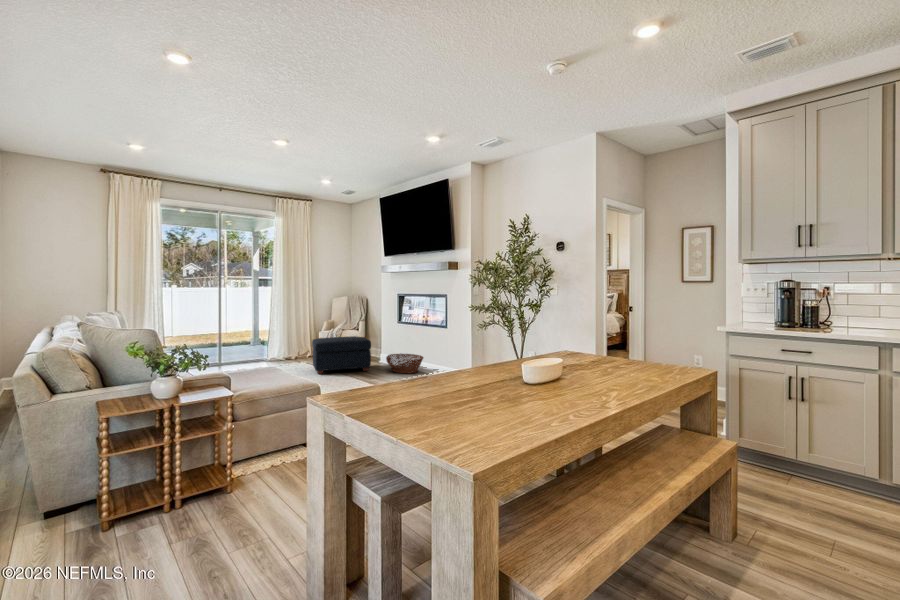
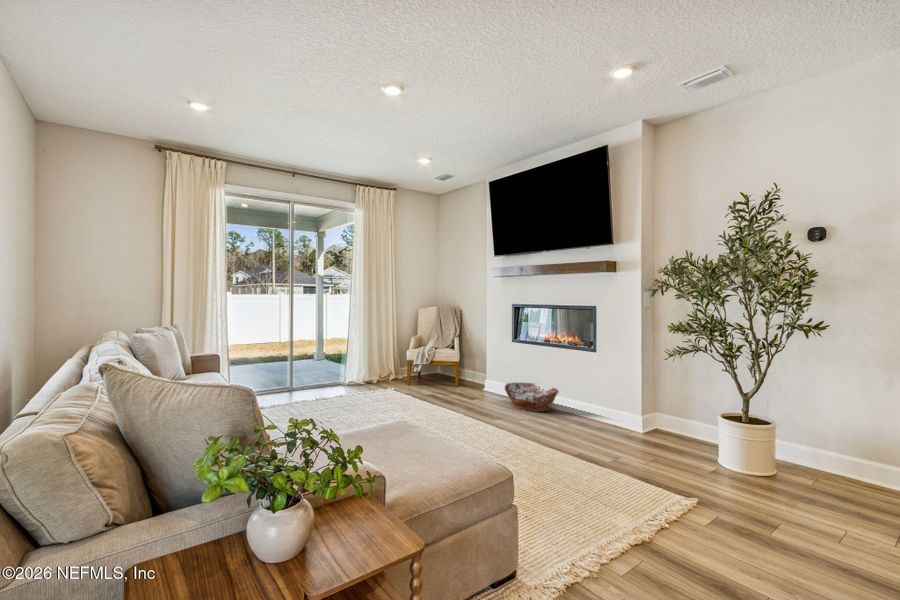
ottoman: present [312,336,371,374] -> none [408,359,486,410]

